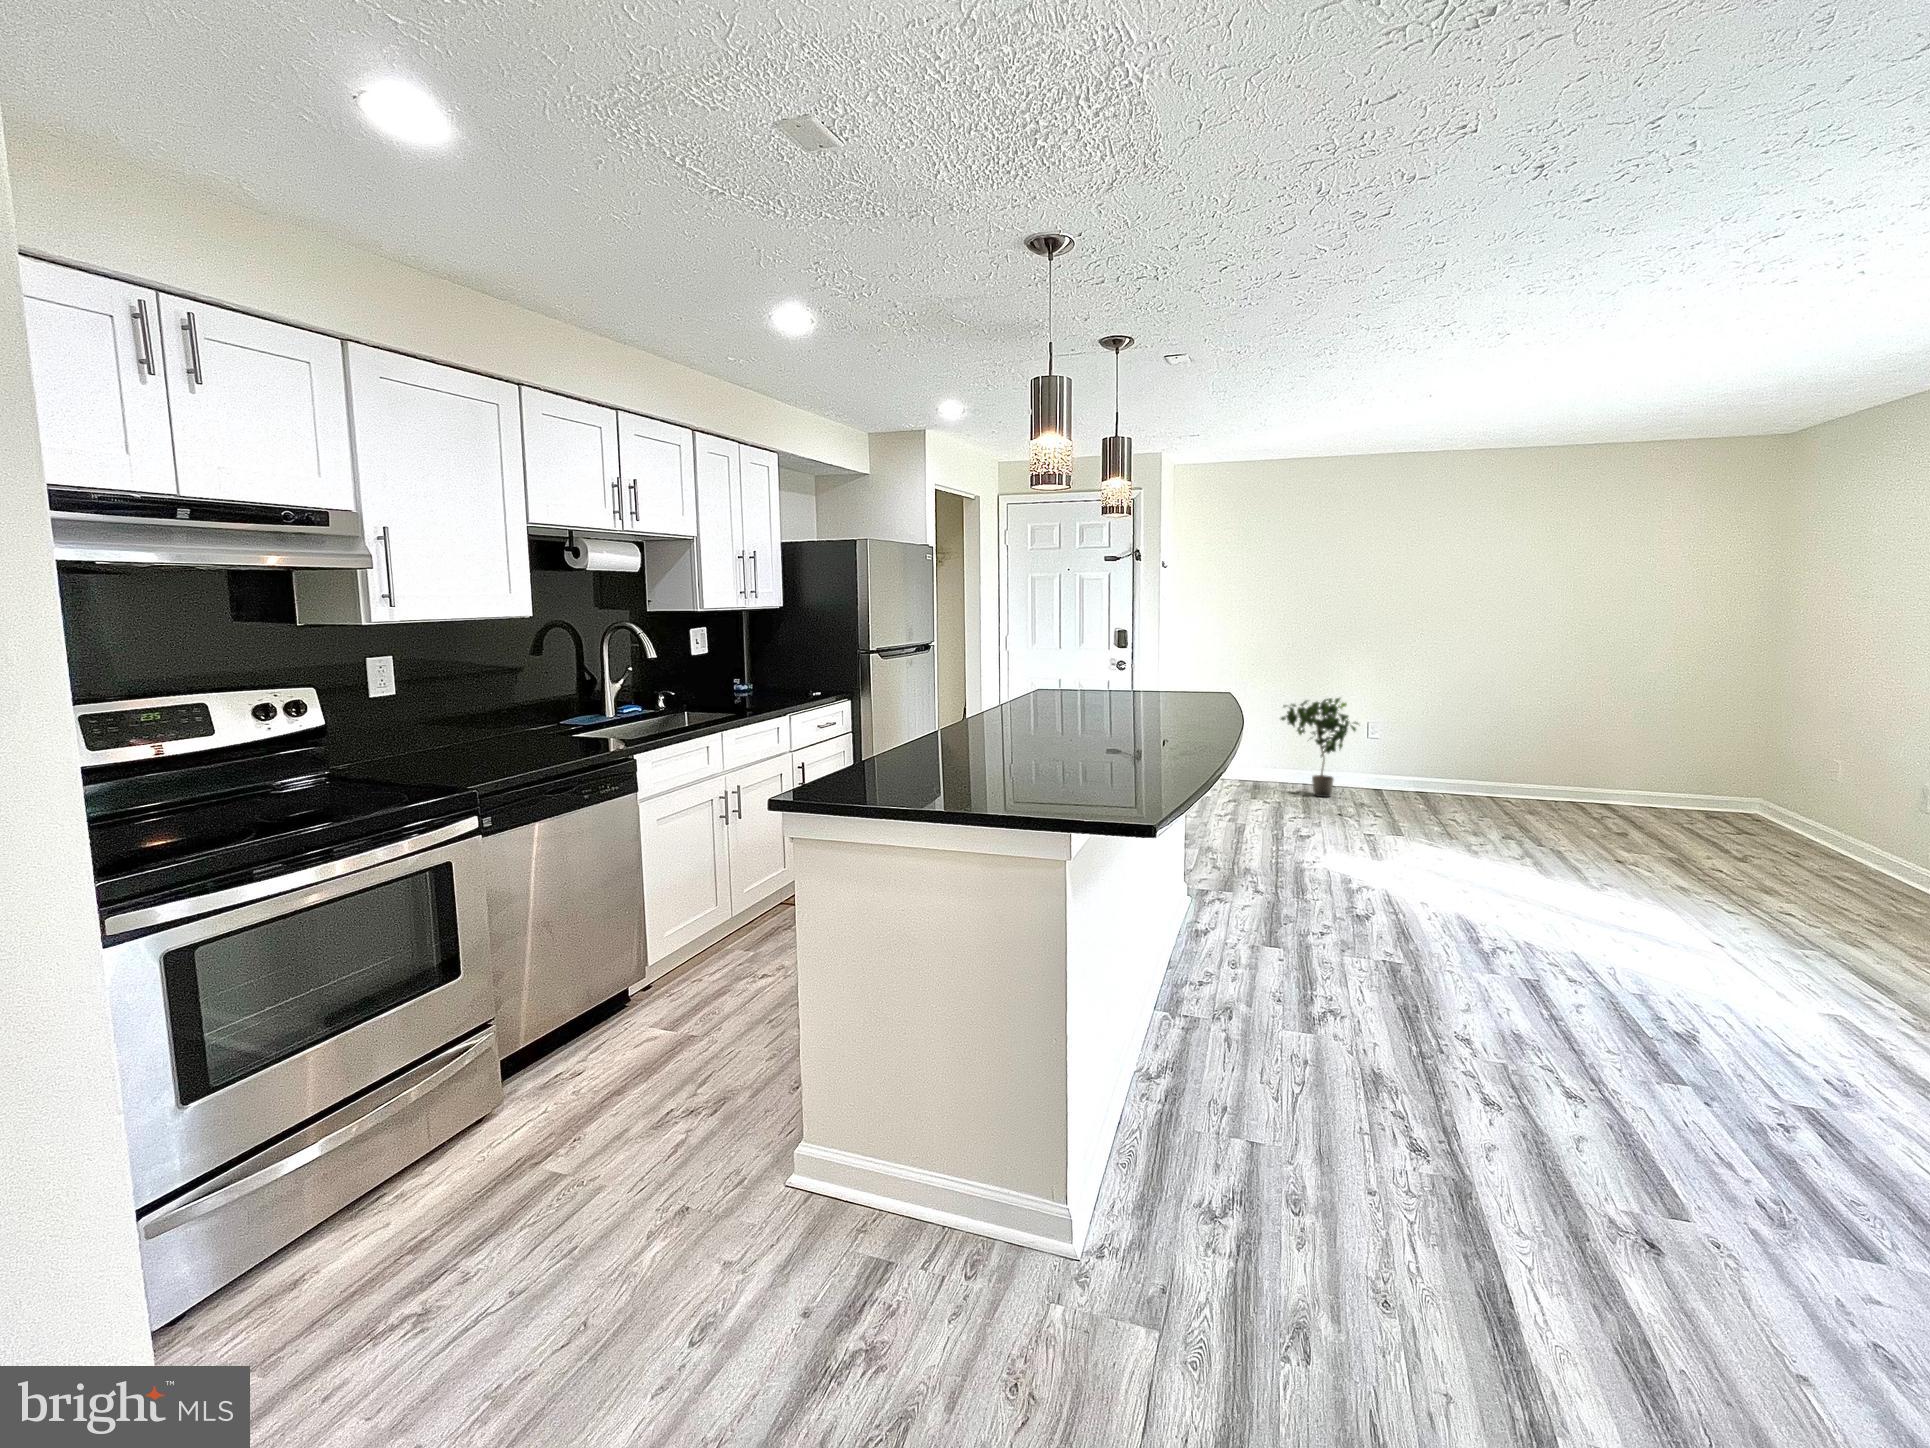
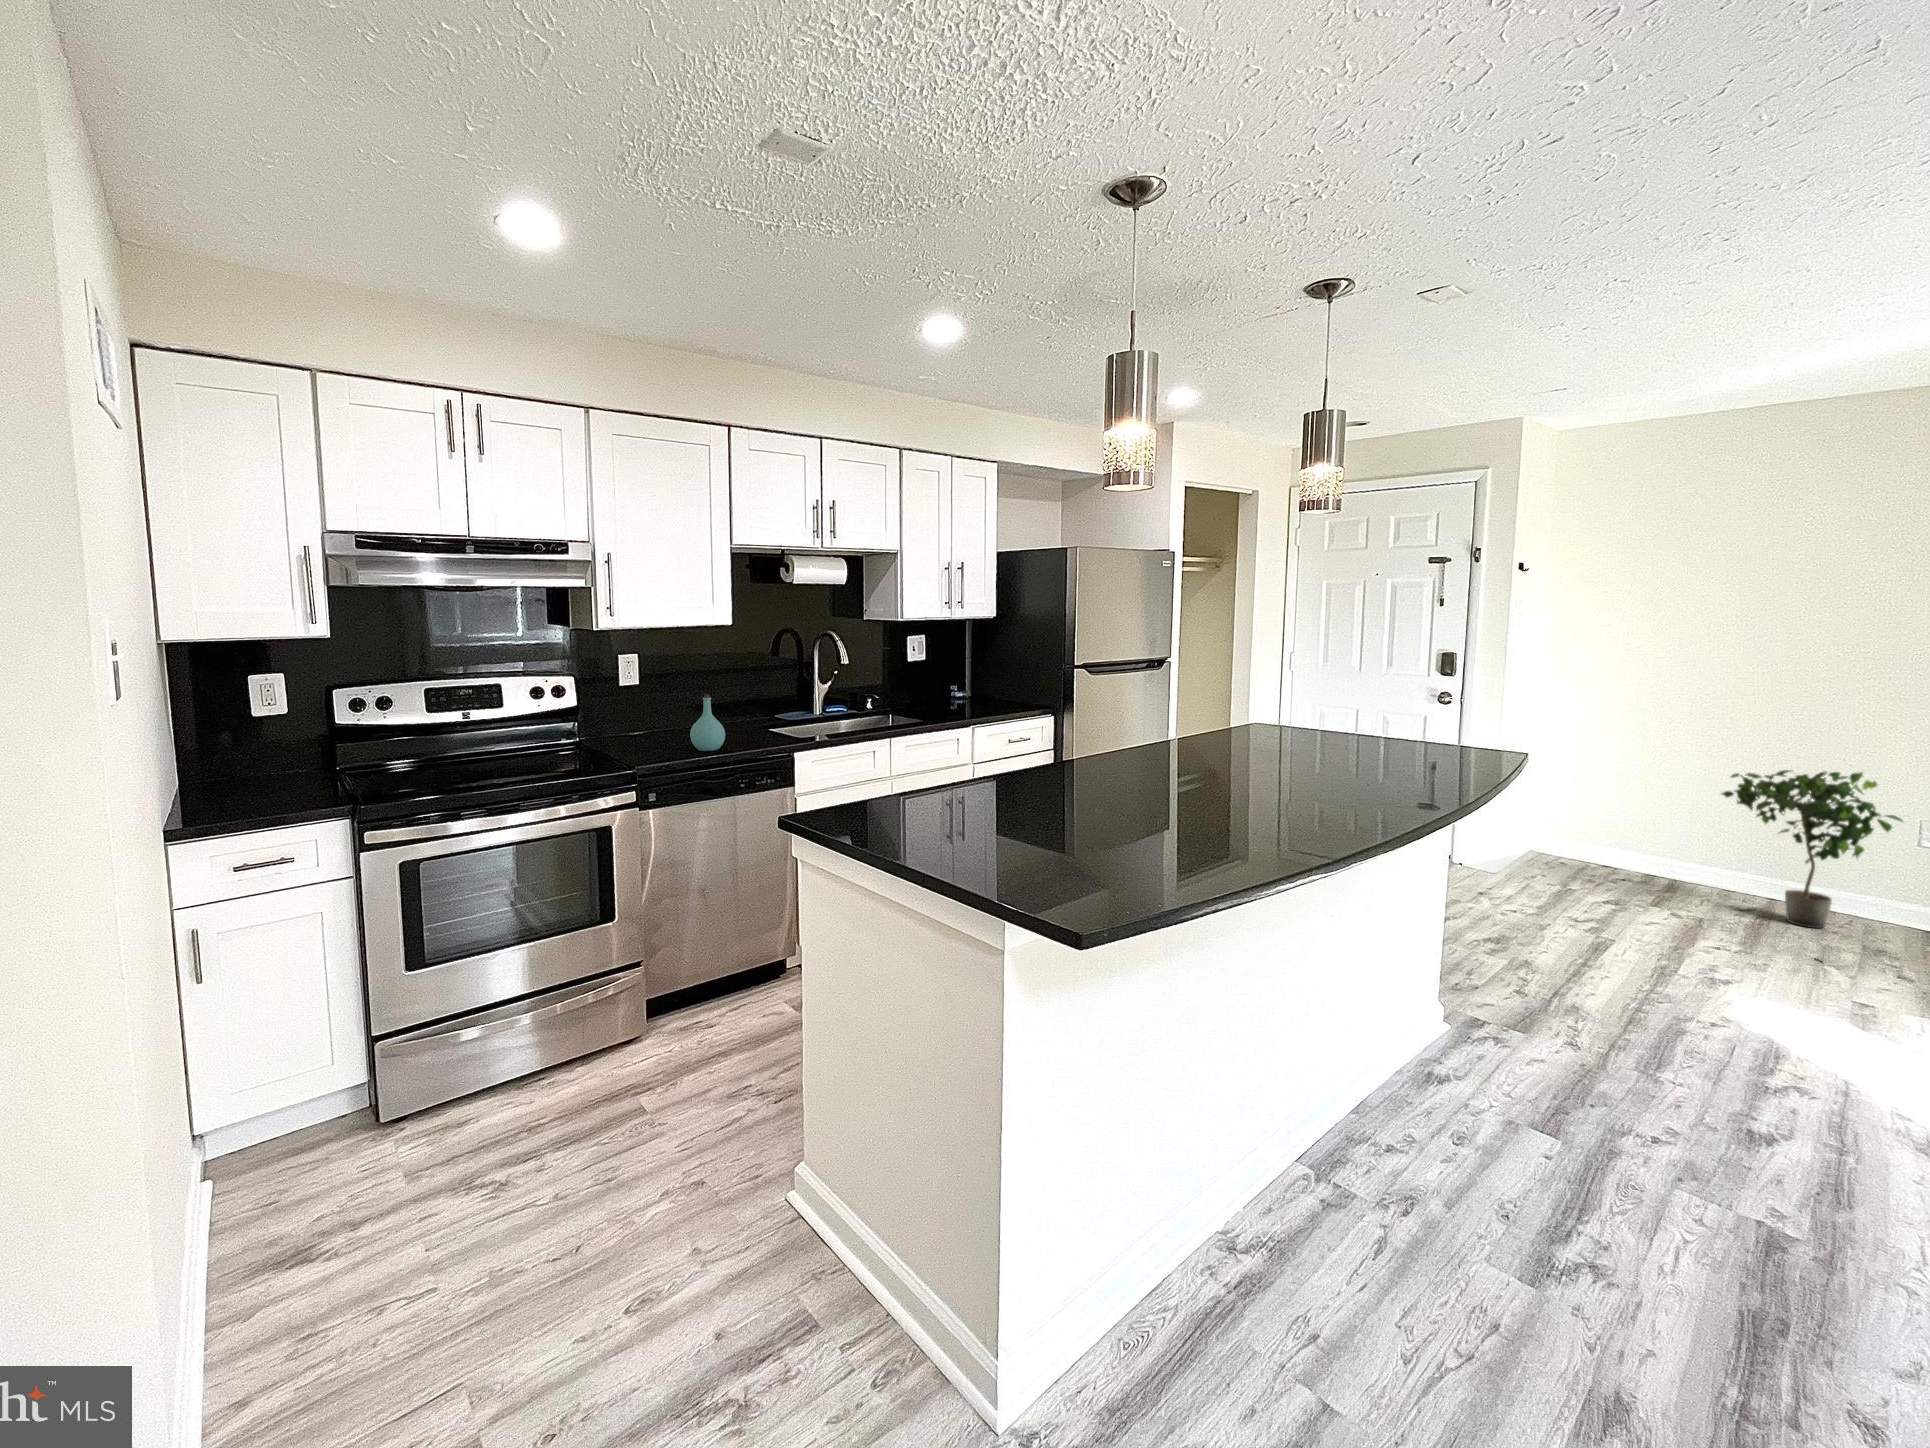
bottle: none [512,697,559,762] -> present [690,695,725,751]

